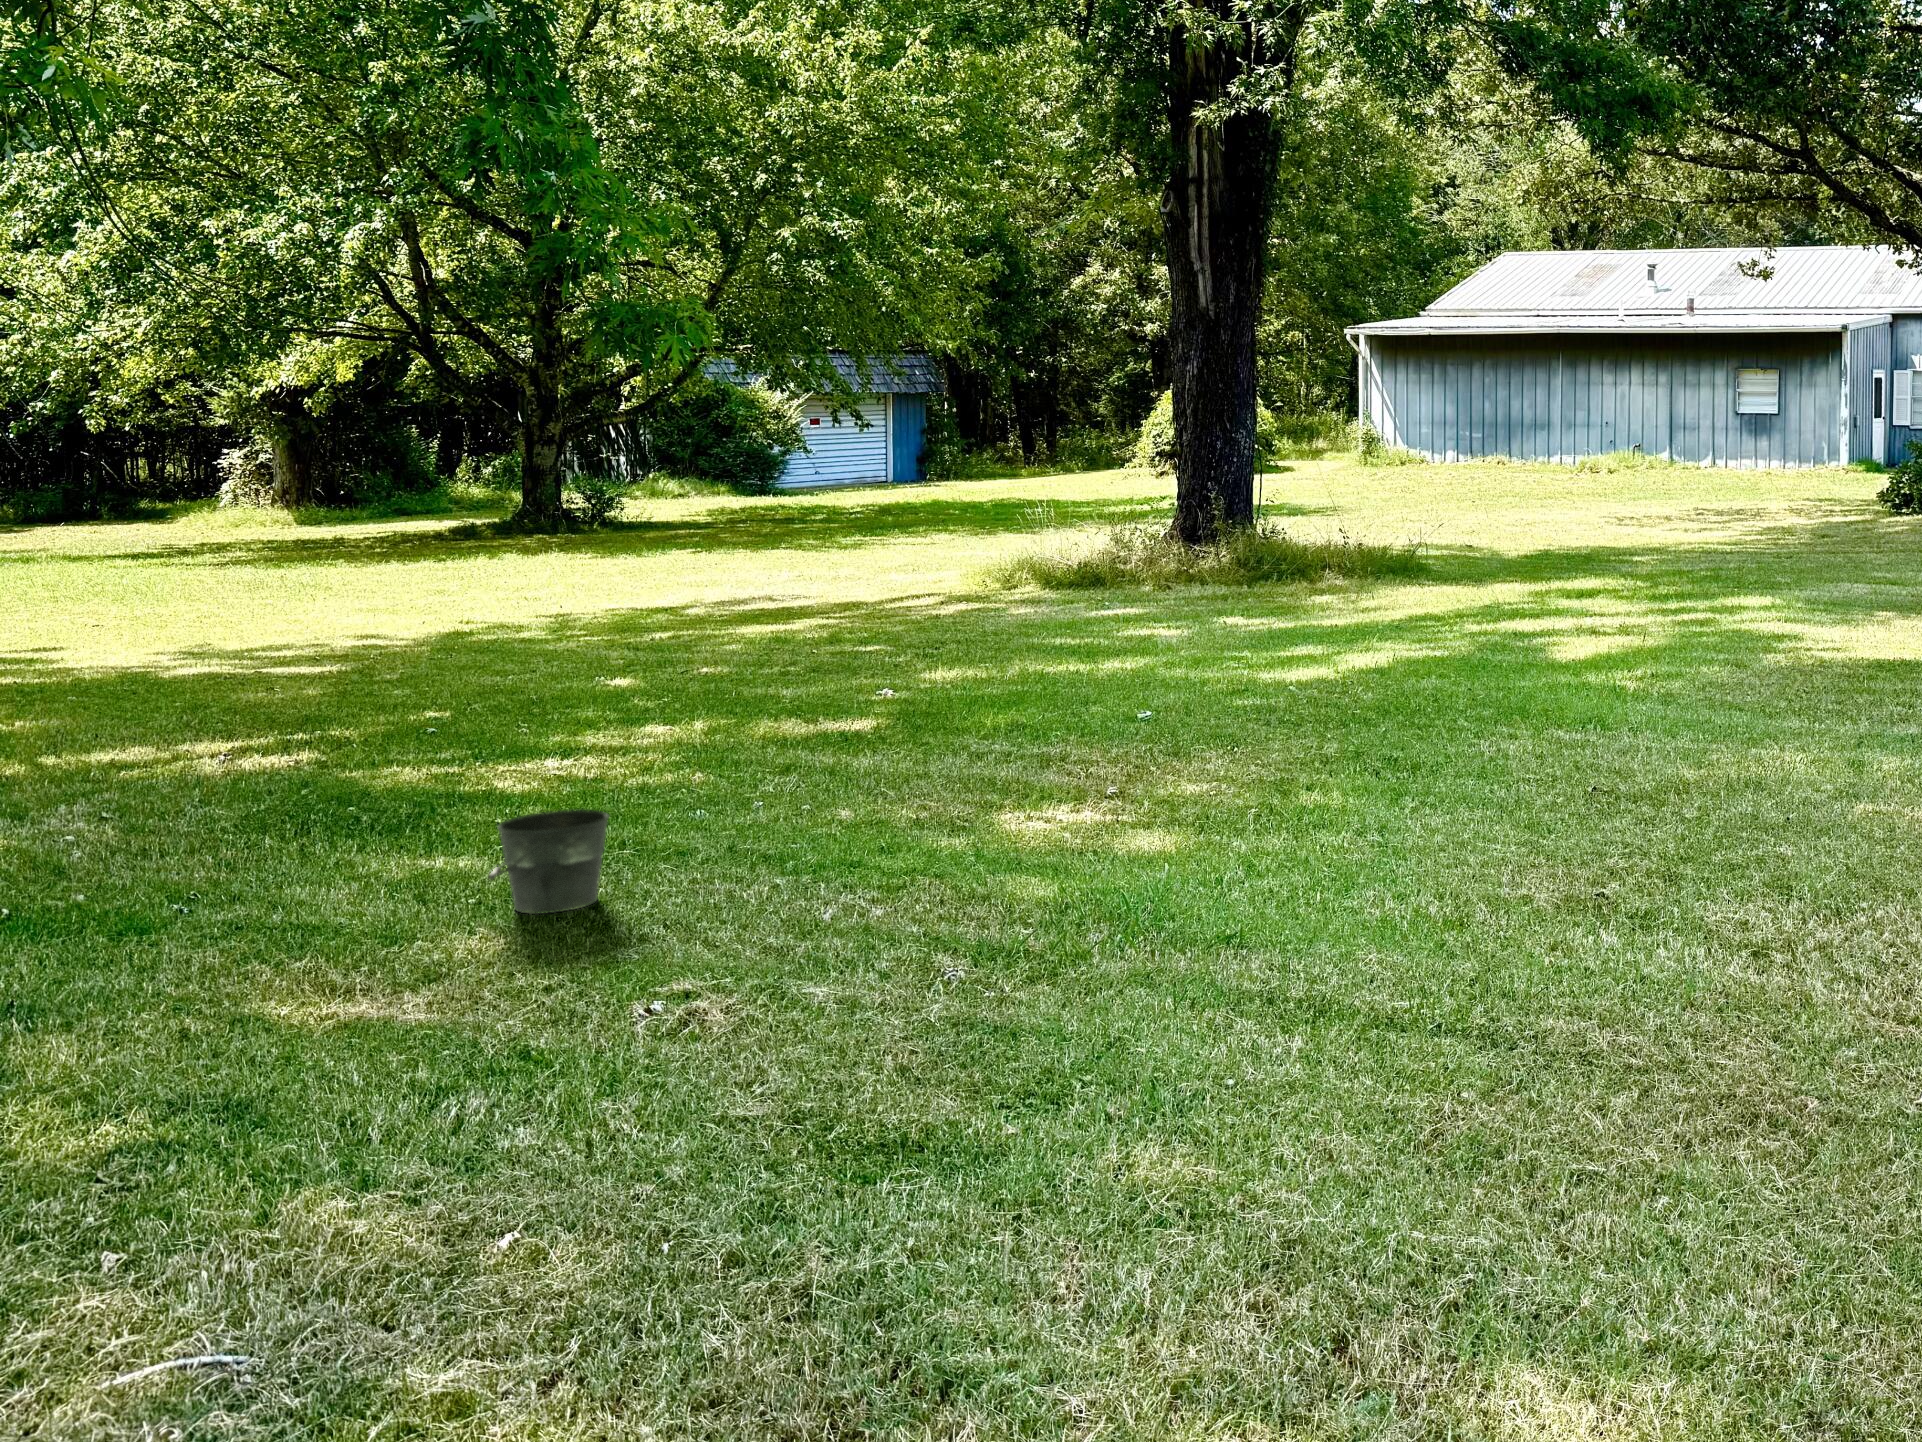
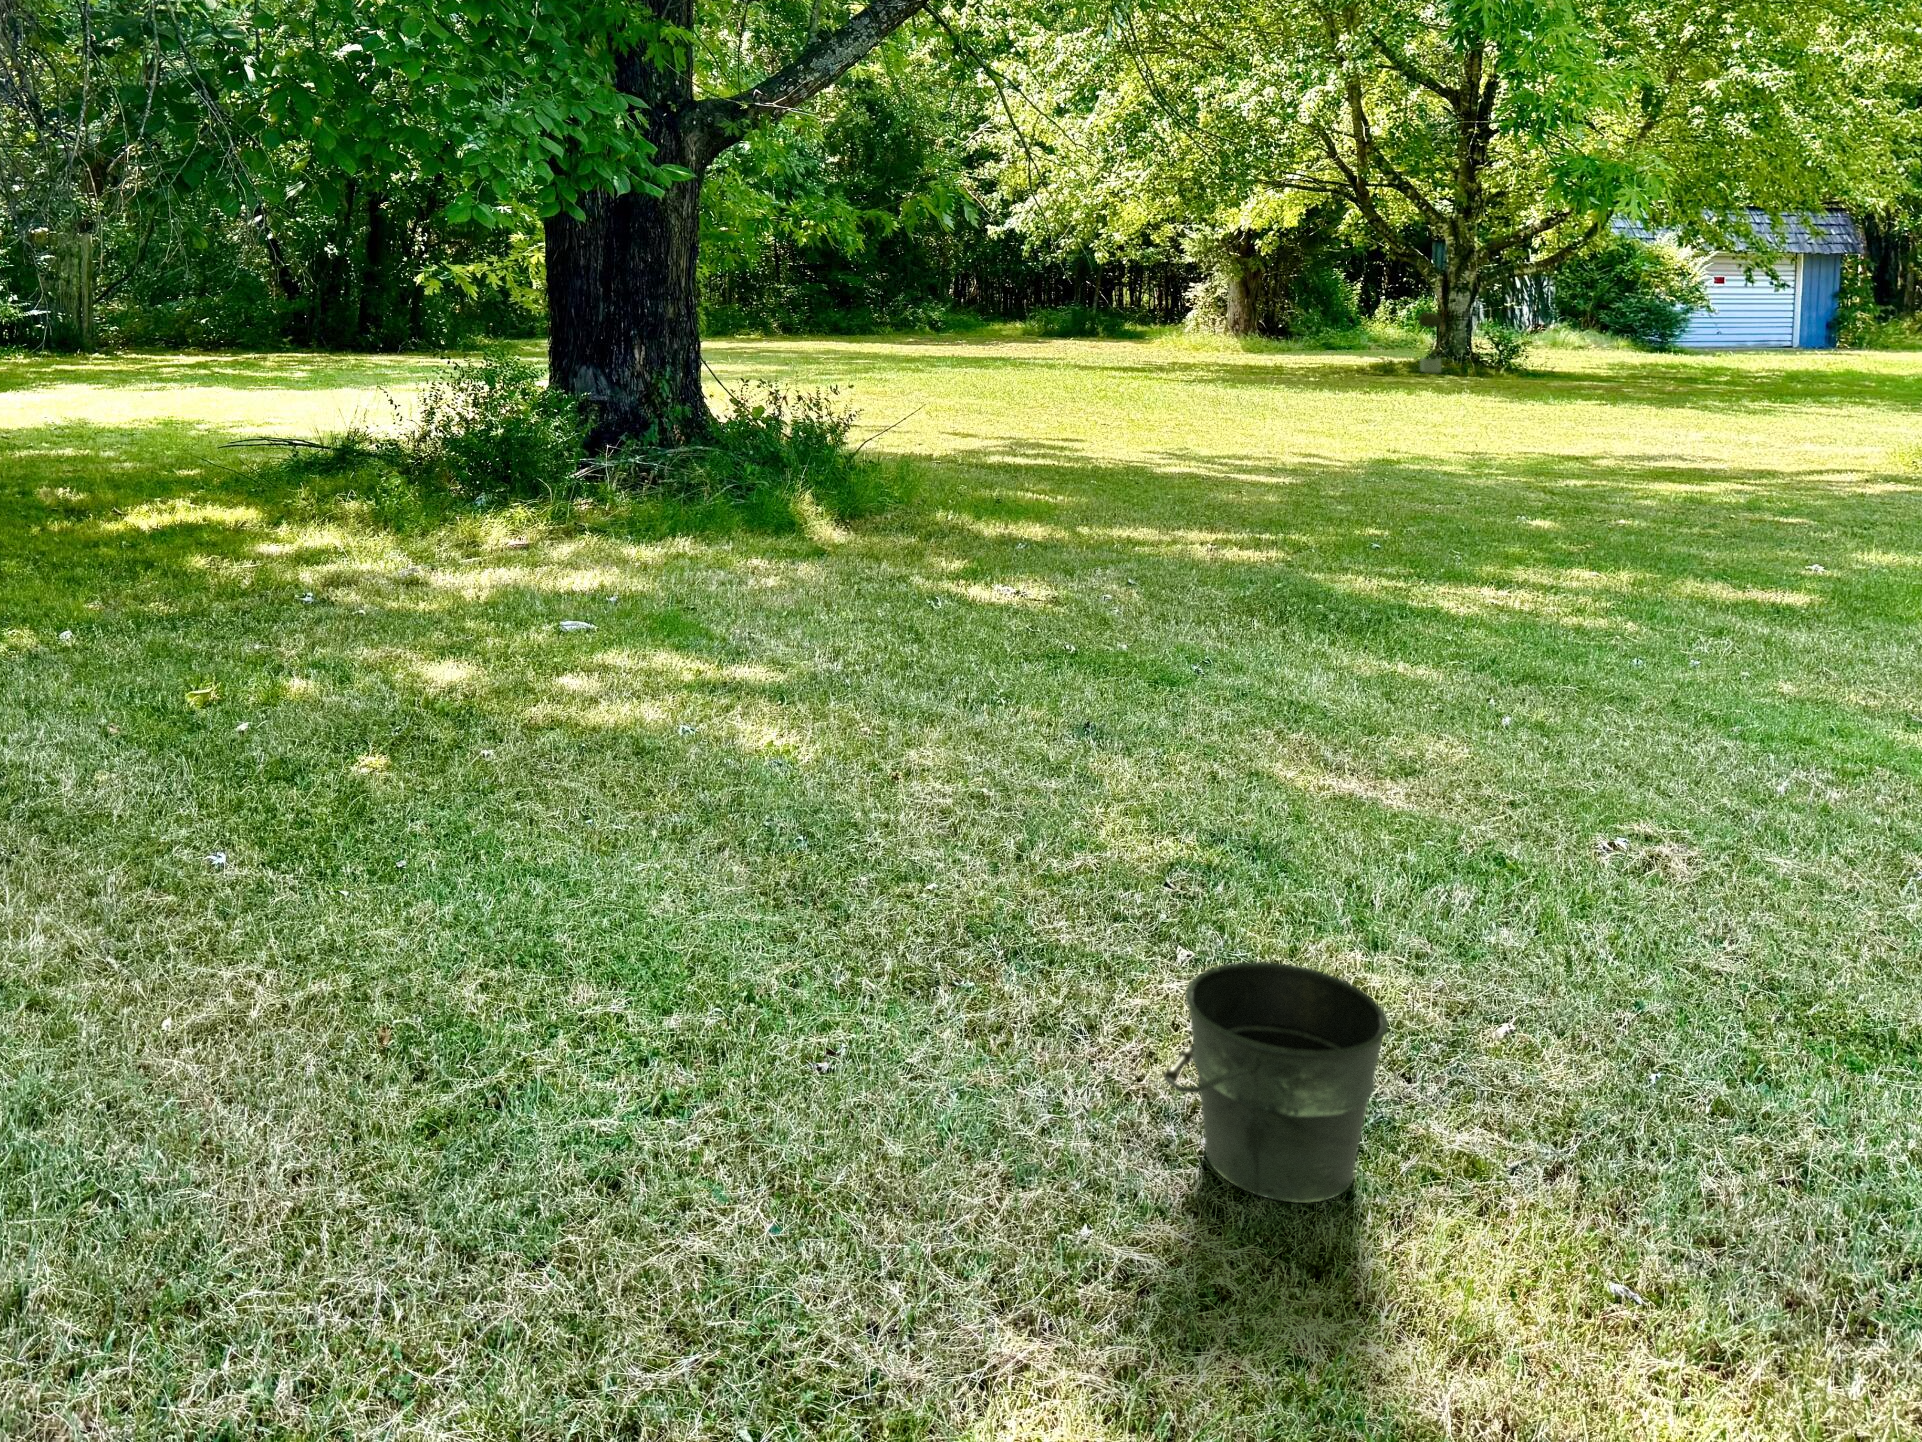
potted tree: none [504,469,536,538] -> present [1418,311,1441,373]

